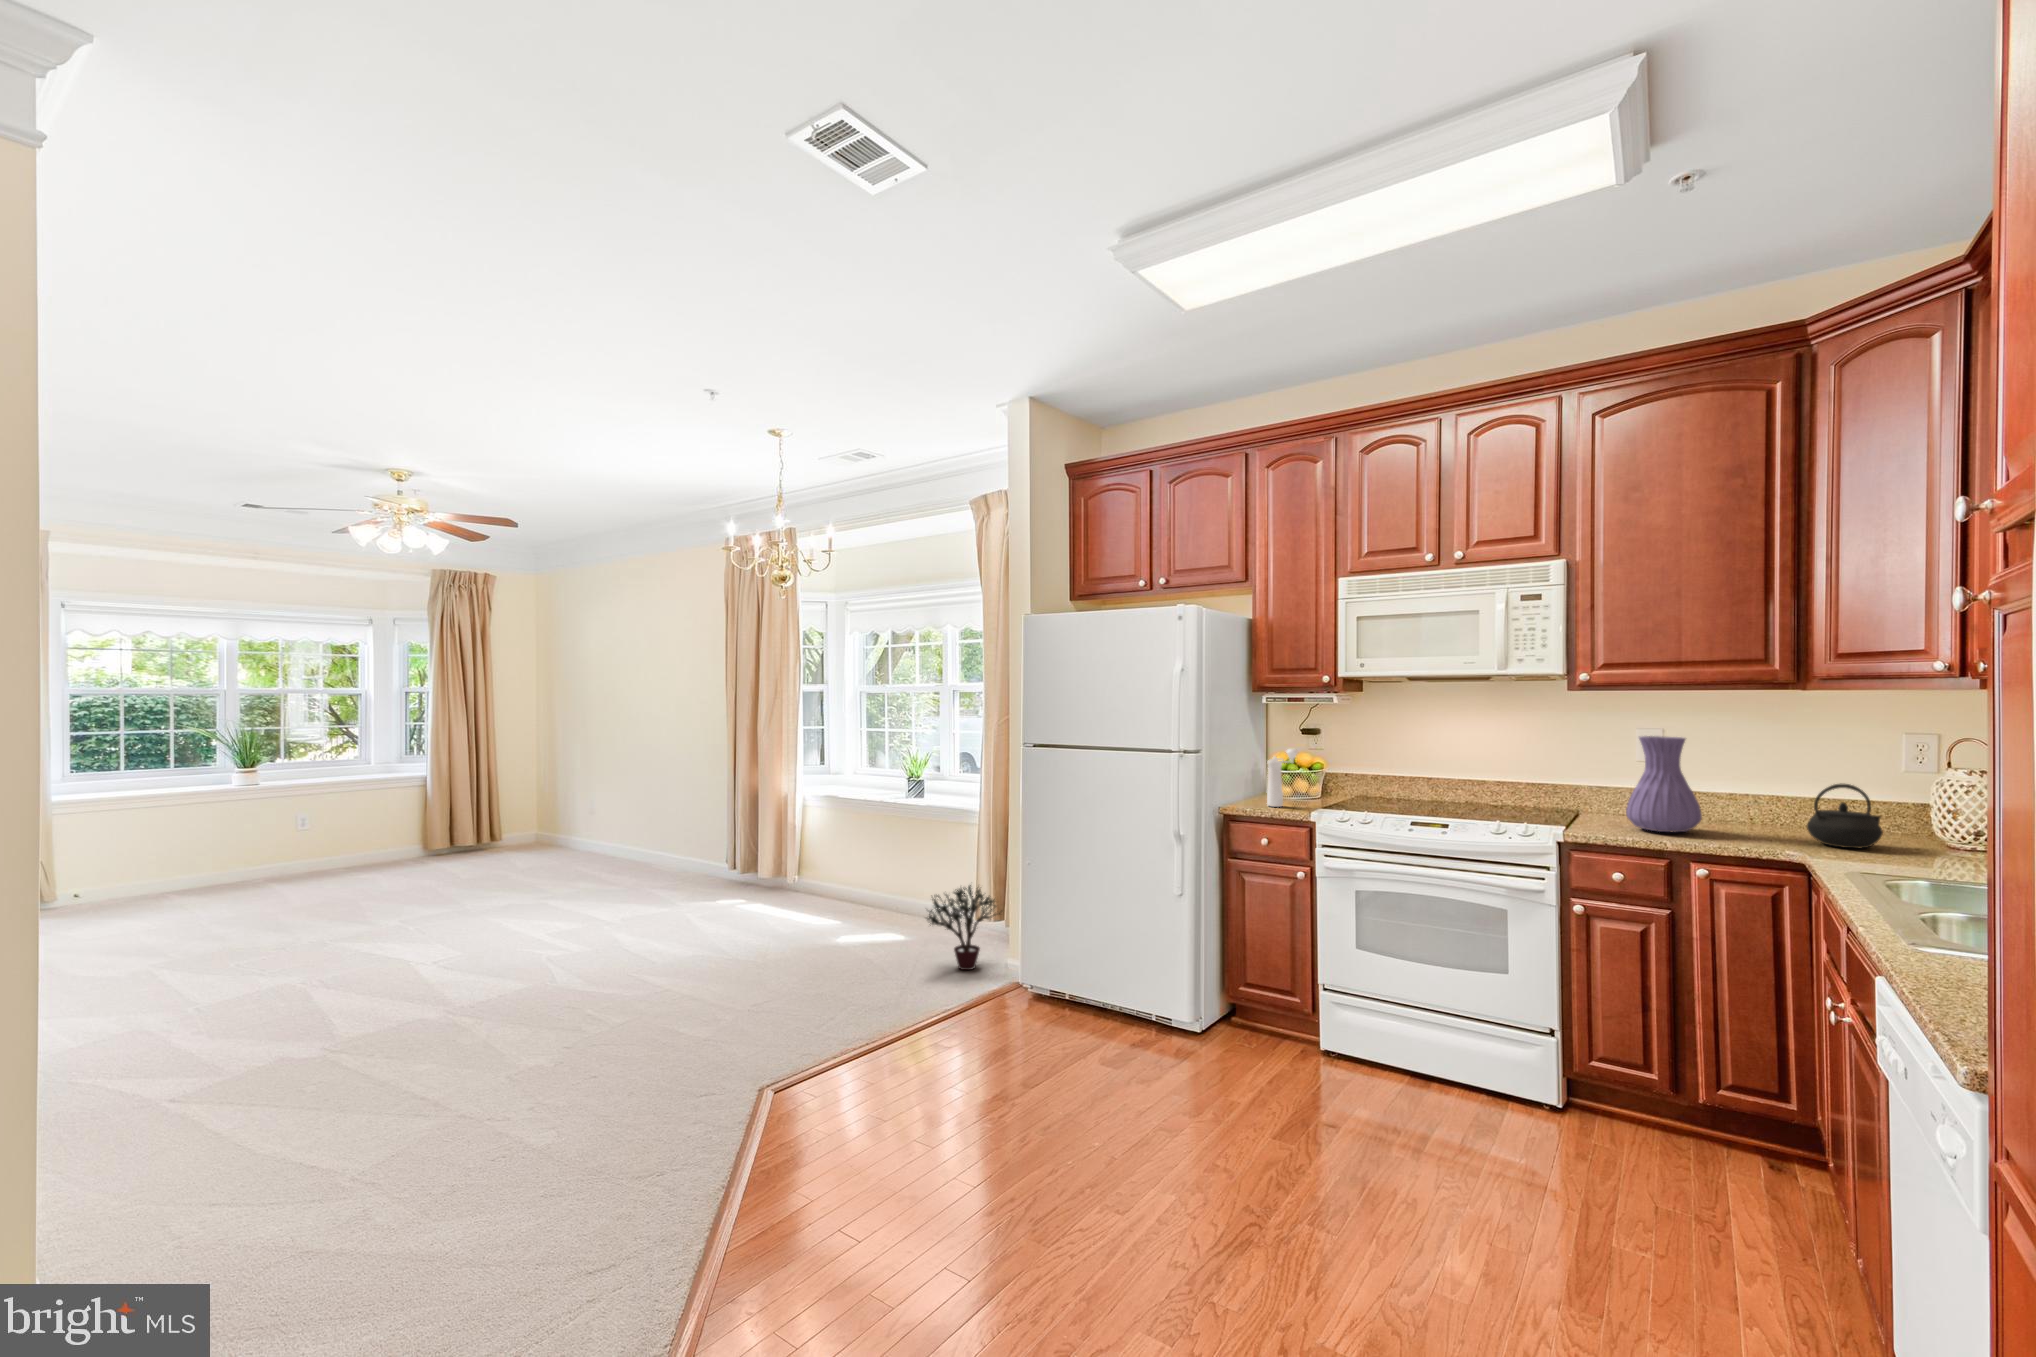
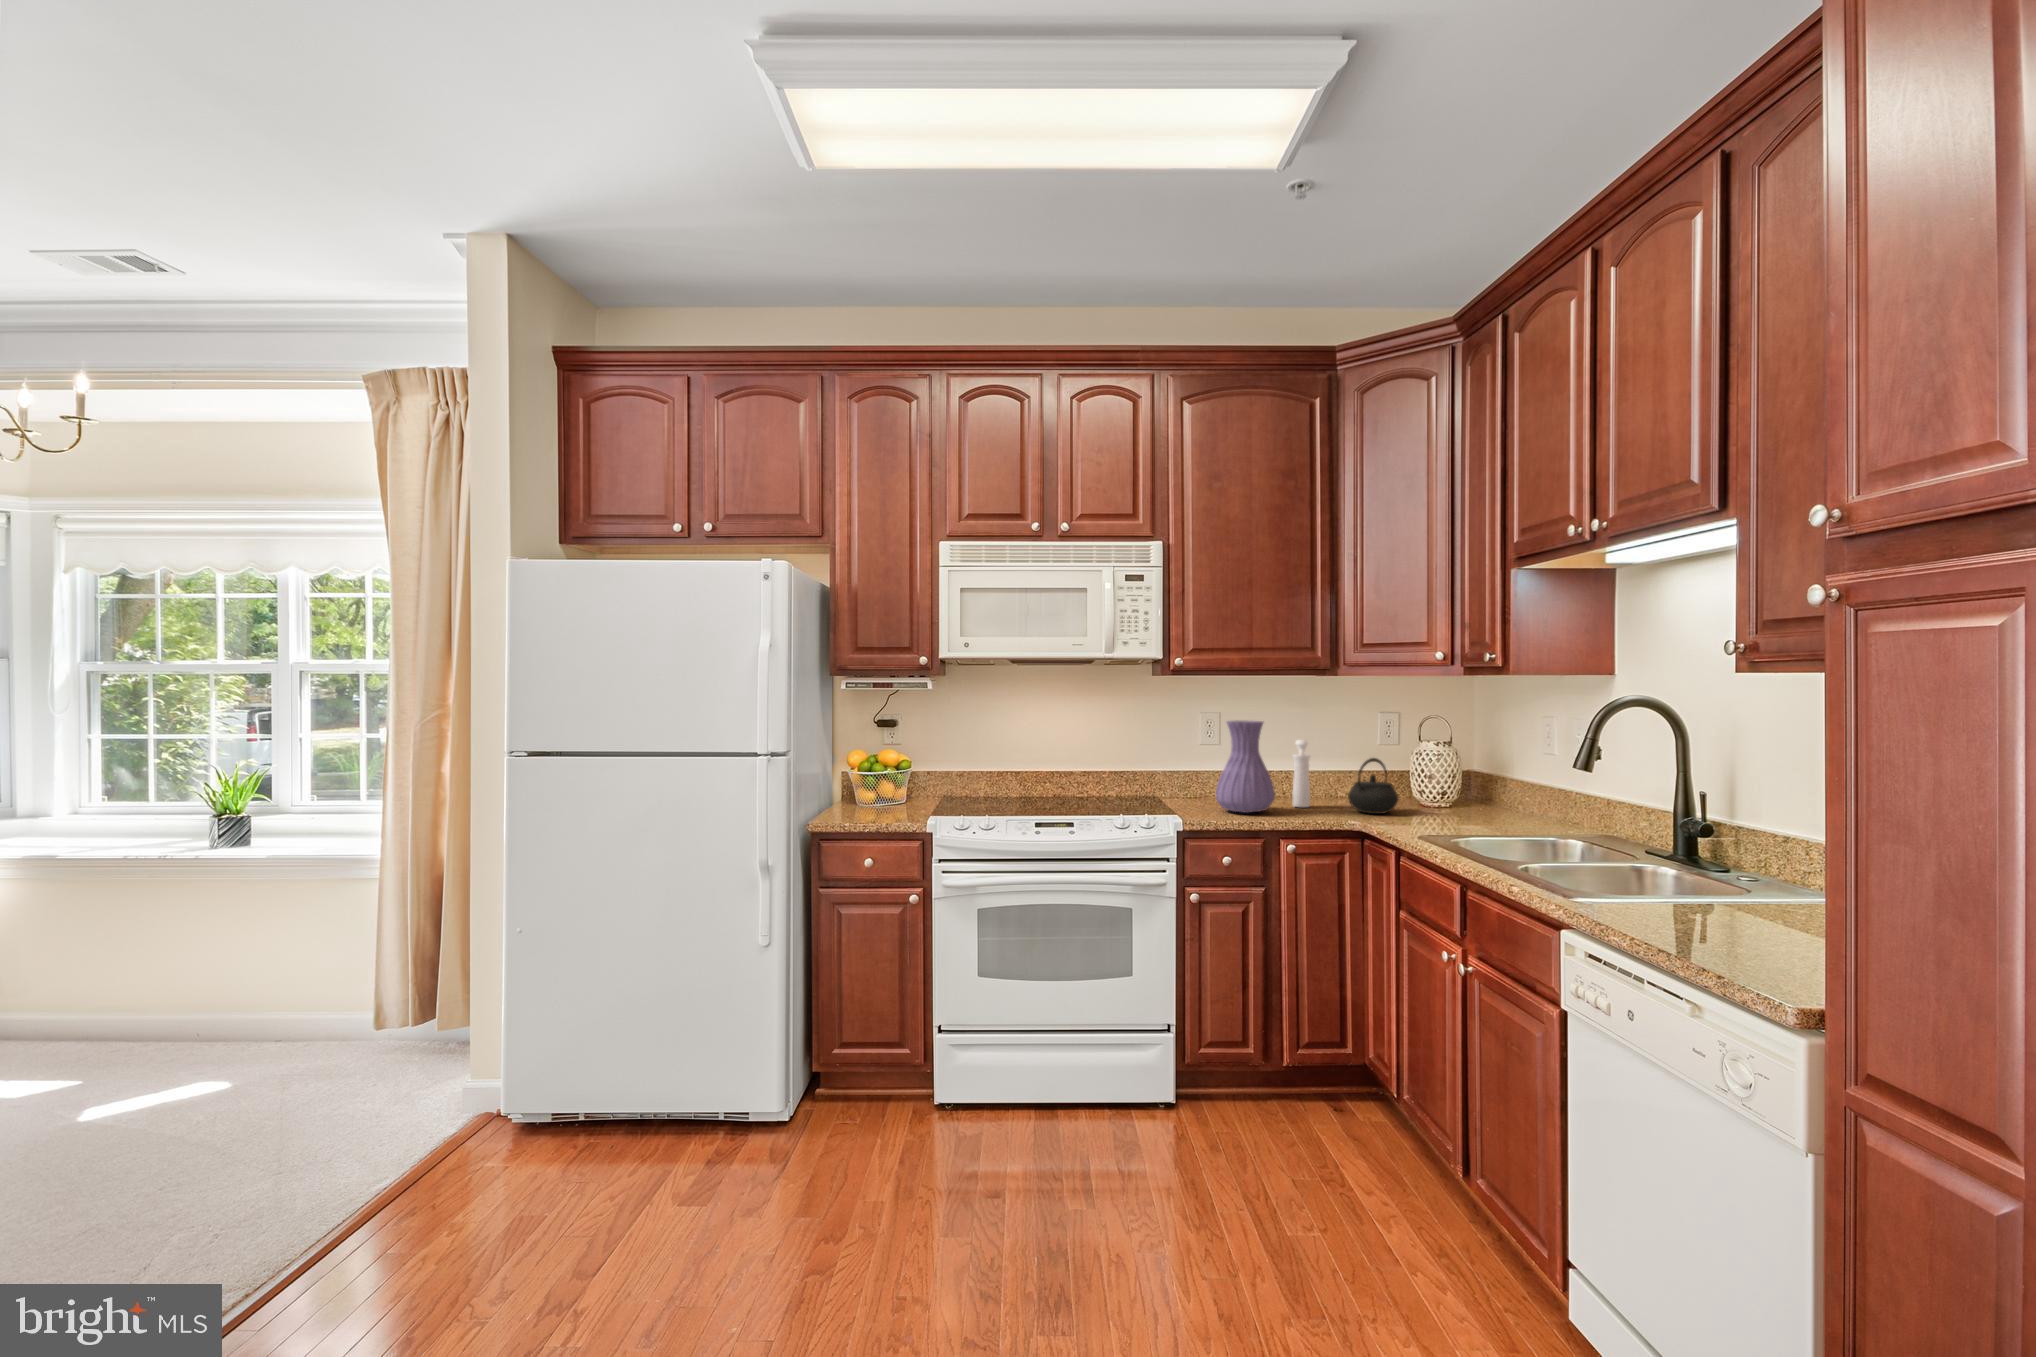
pepper mill: present [1267,749,1297,807] -> present [1293,740,1310,807]
potted plant: present [927,885,1000,970] -> none [314,975,459,1117]

